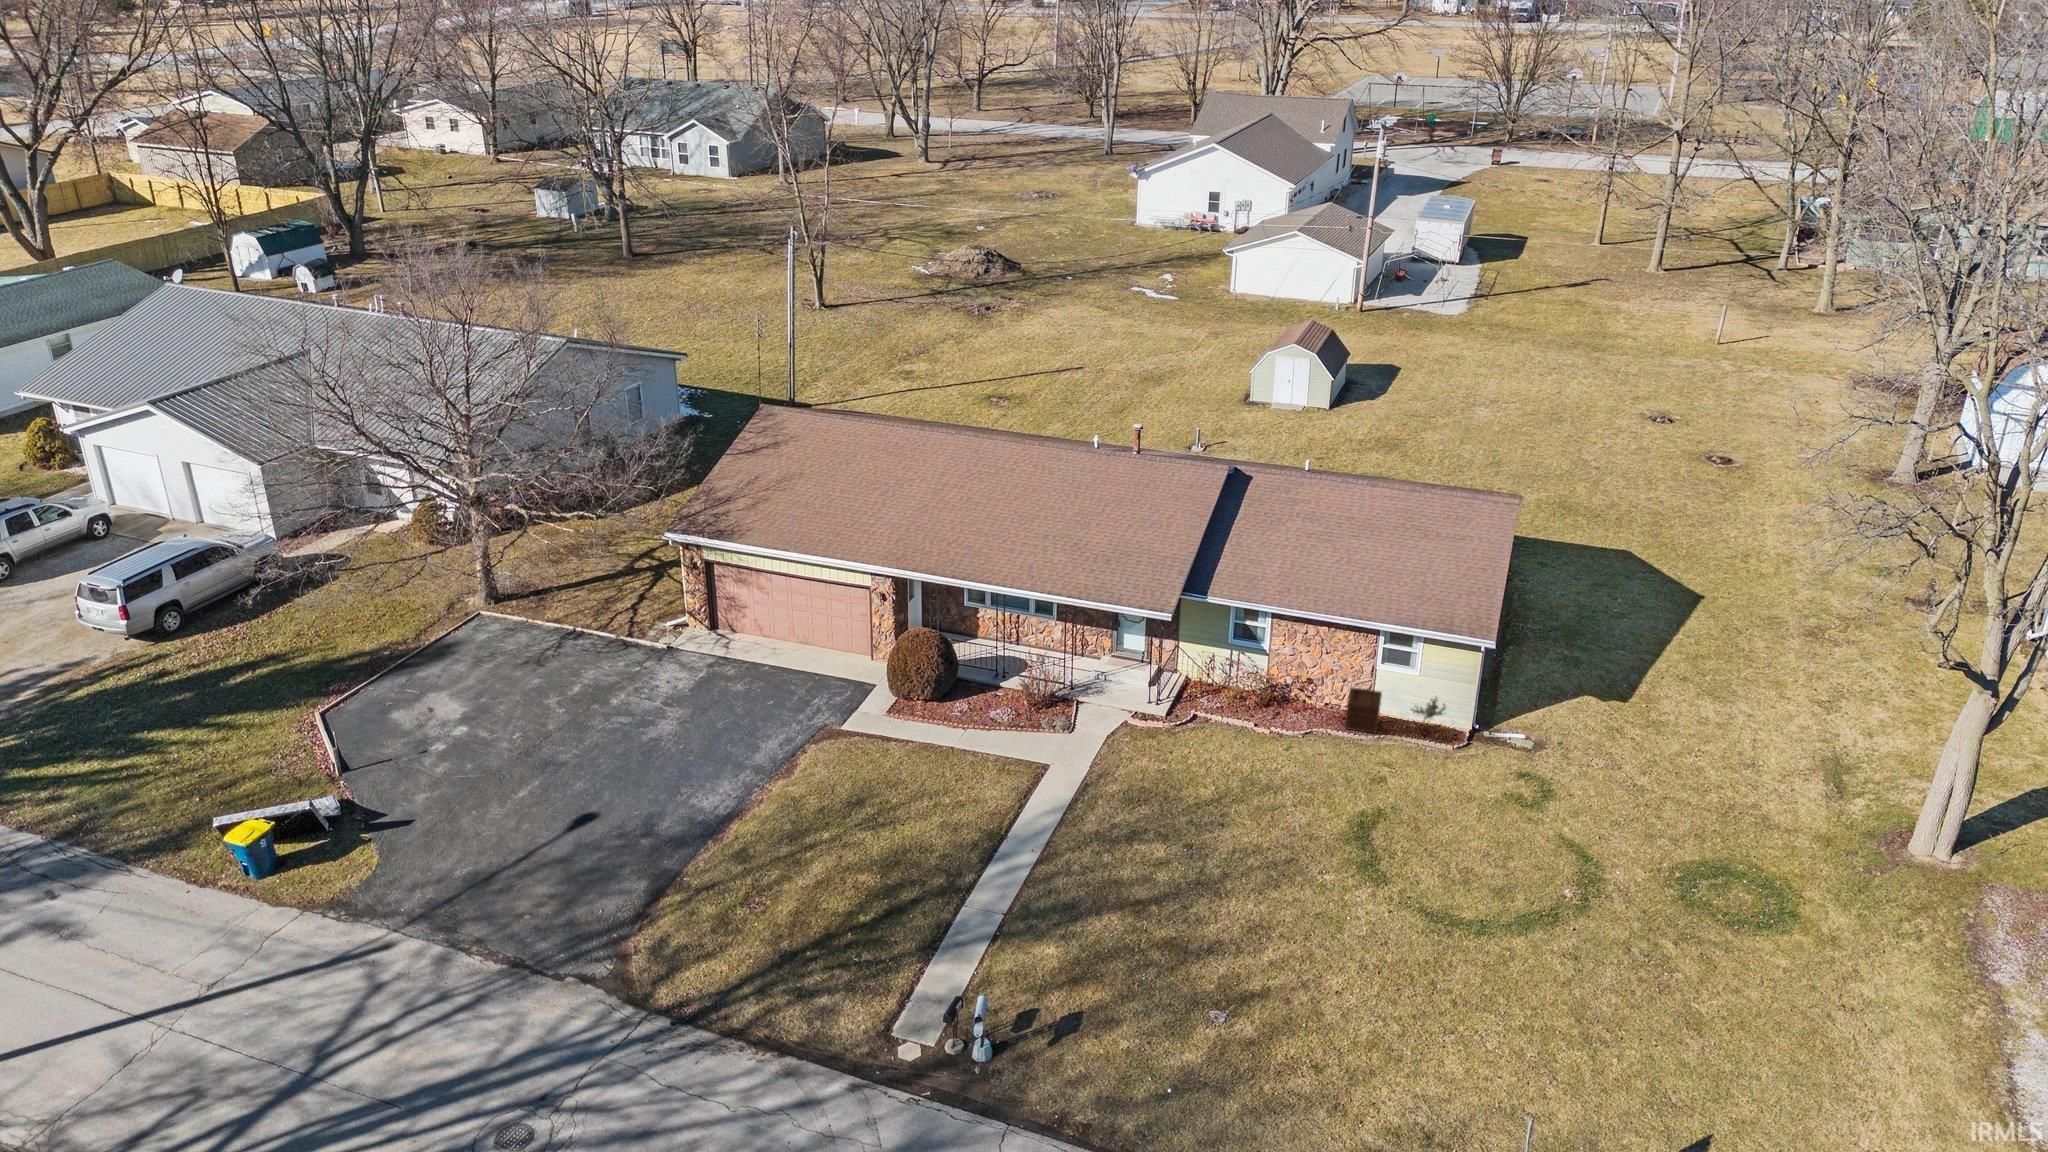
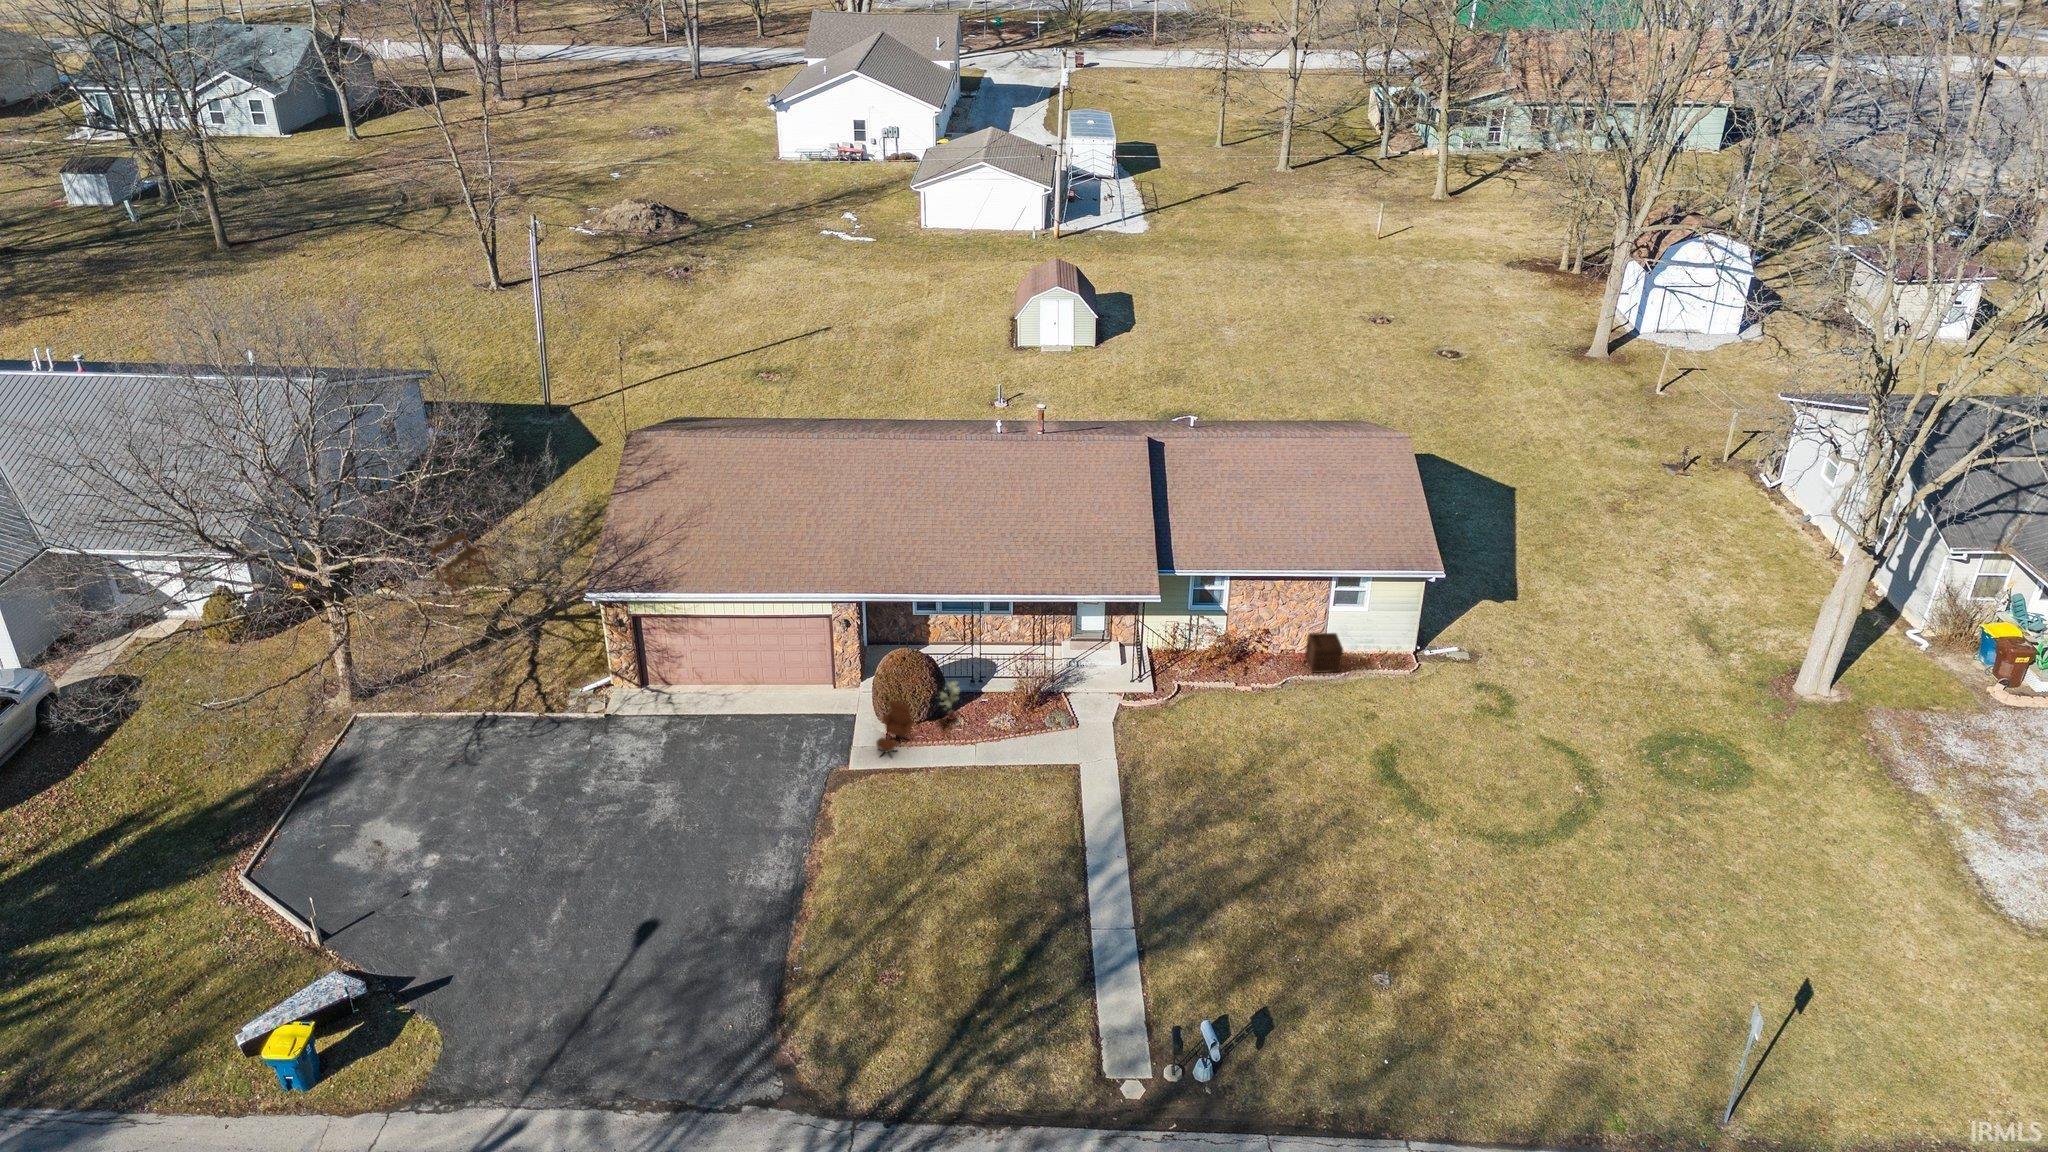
bench: none [599,487,649,537] -> present [430,531,489,591]
lounge chair: none [869,672,911,726] -> present [876,701,914,755]
potted tree: present [1412,698,1446,735] -> present [940,681,959,720]

